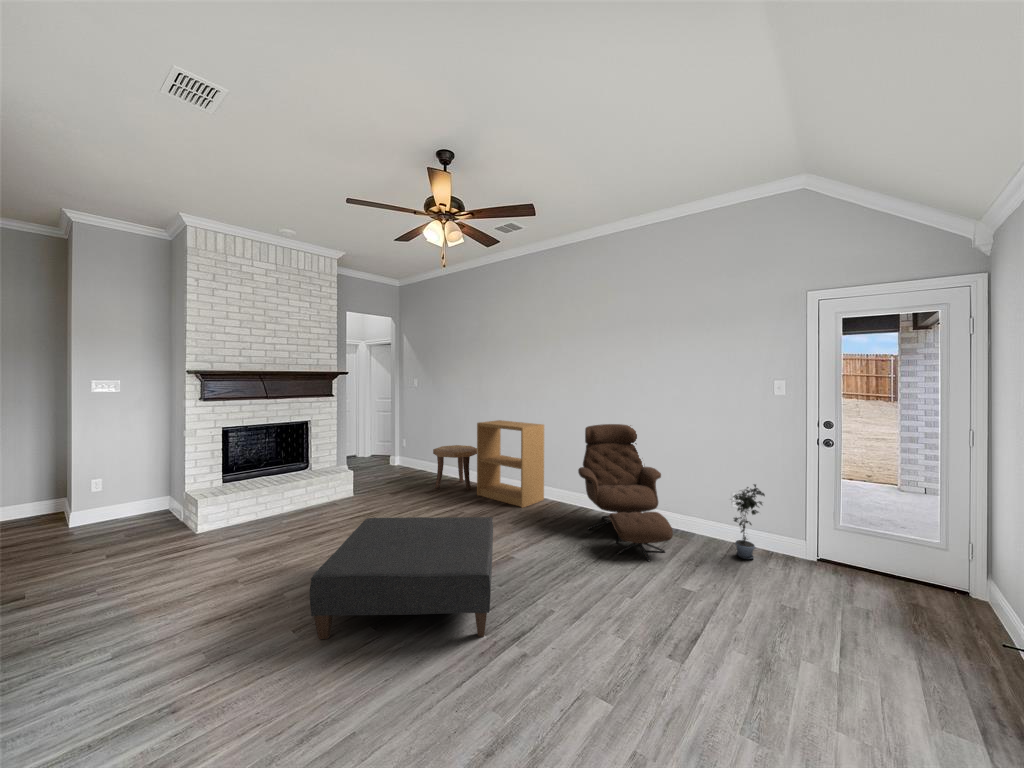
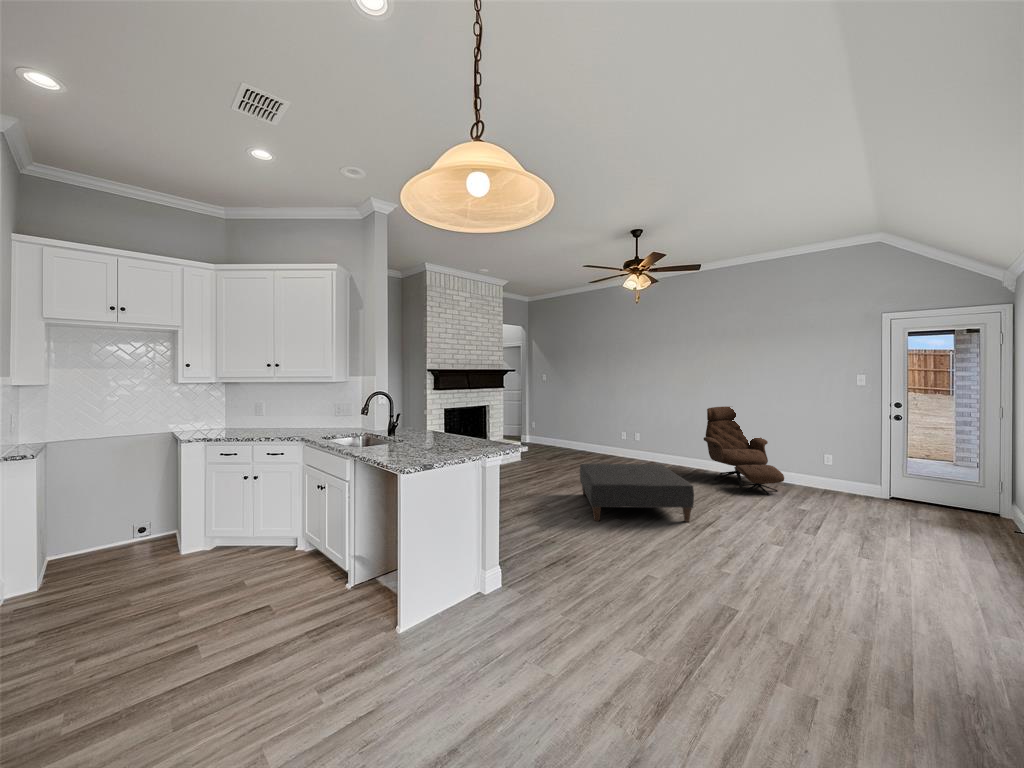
bookshelf: present [477,420,544,508] -> none [613,406,667,468]
side table: present [433,445,477,490] -> none [573,426,607,458]
potted plant: present [733,484,765,559] -> none [823,445,851,495]

